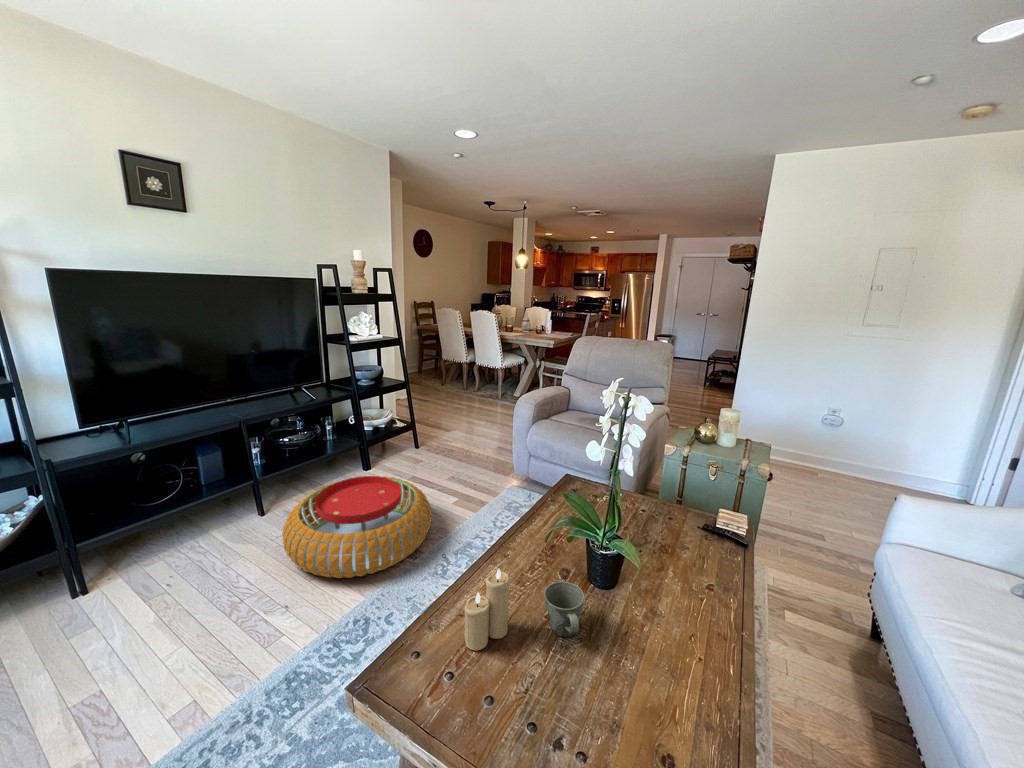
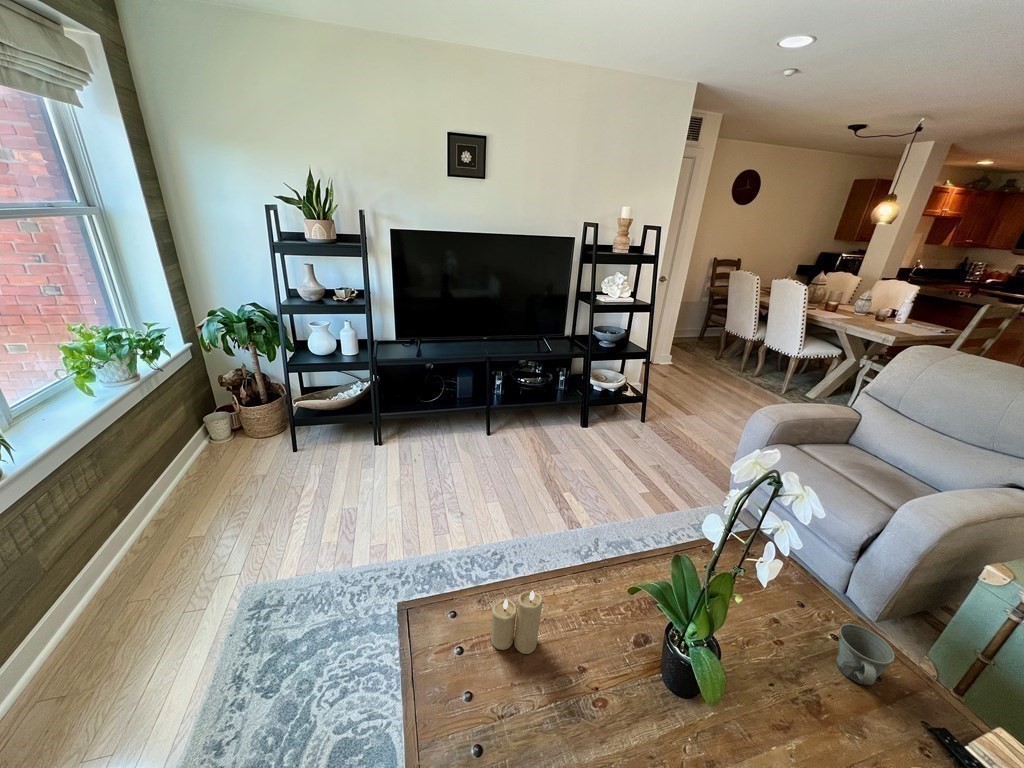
pouf: present [282,476,432,578] -> none [480,431,607,524]
mug: present [544,582,584,636] -> present [836,624,894,685]

